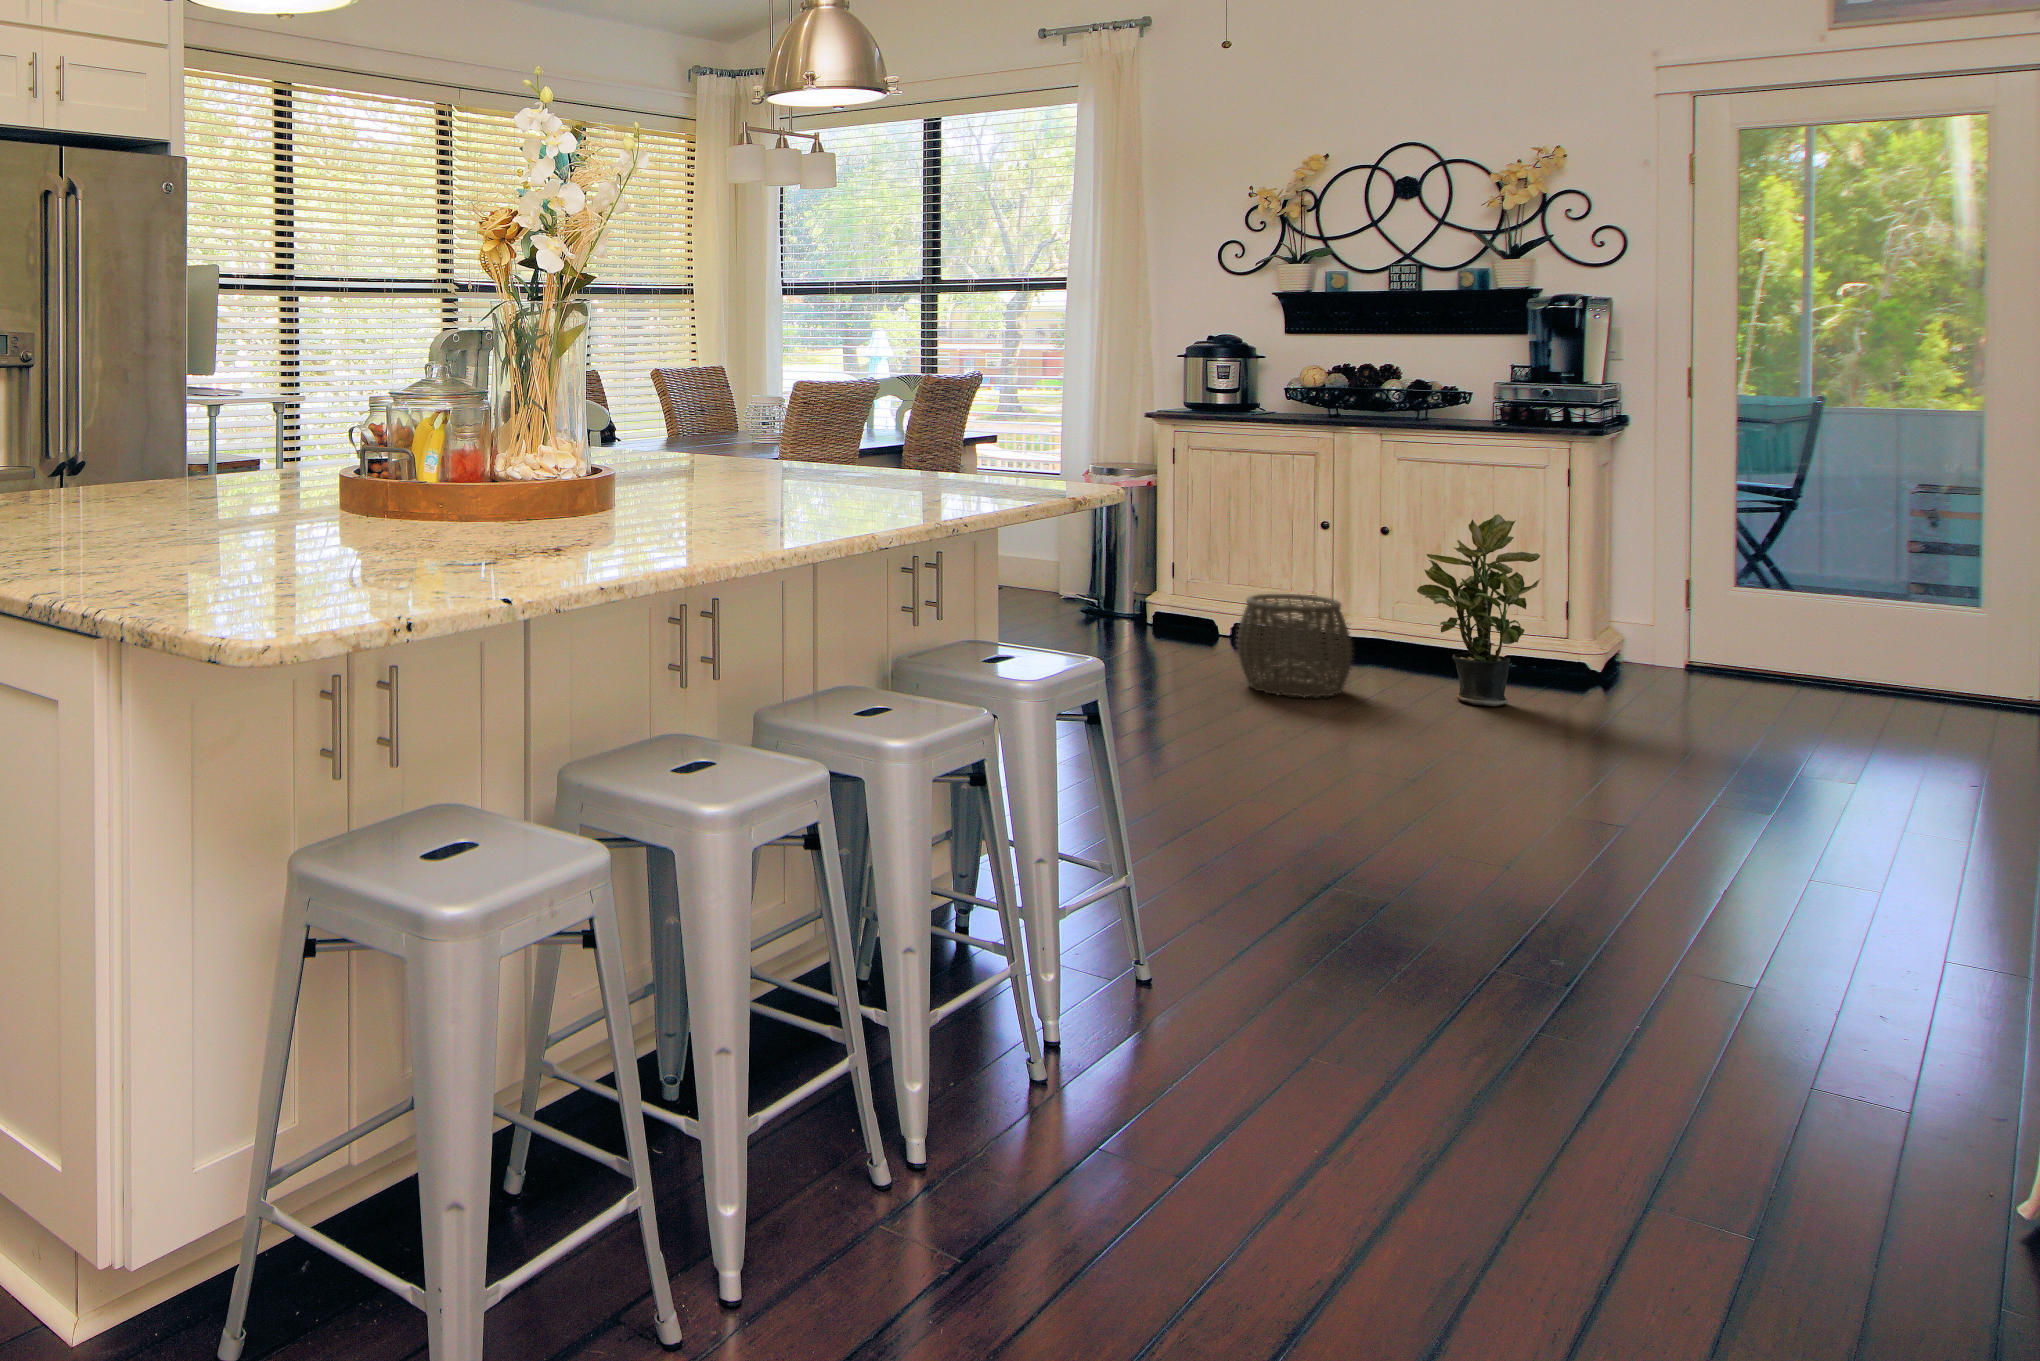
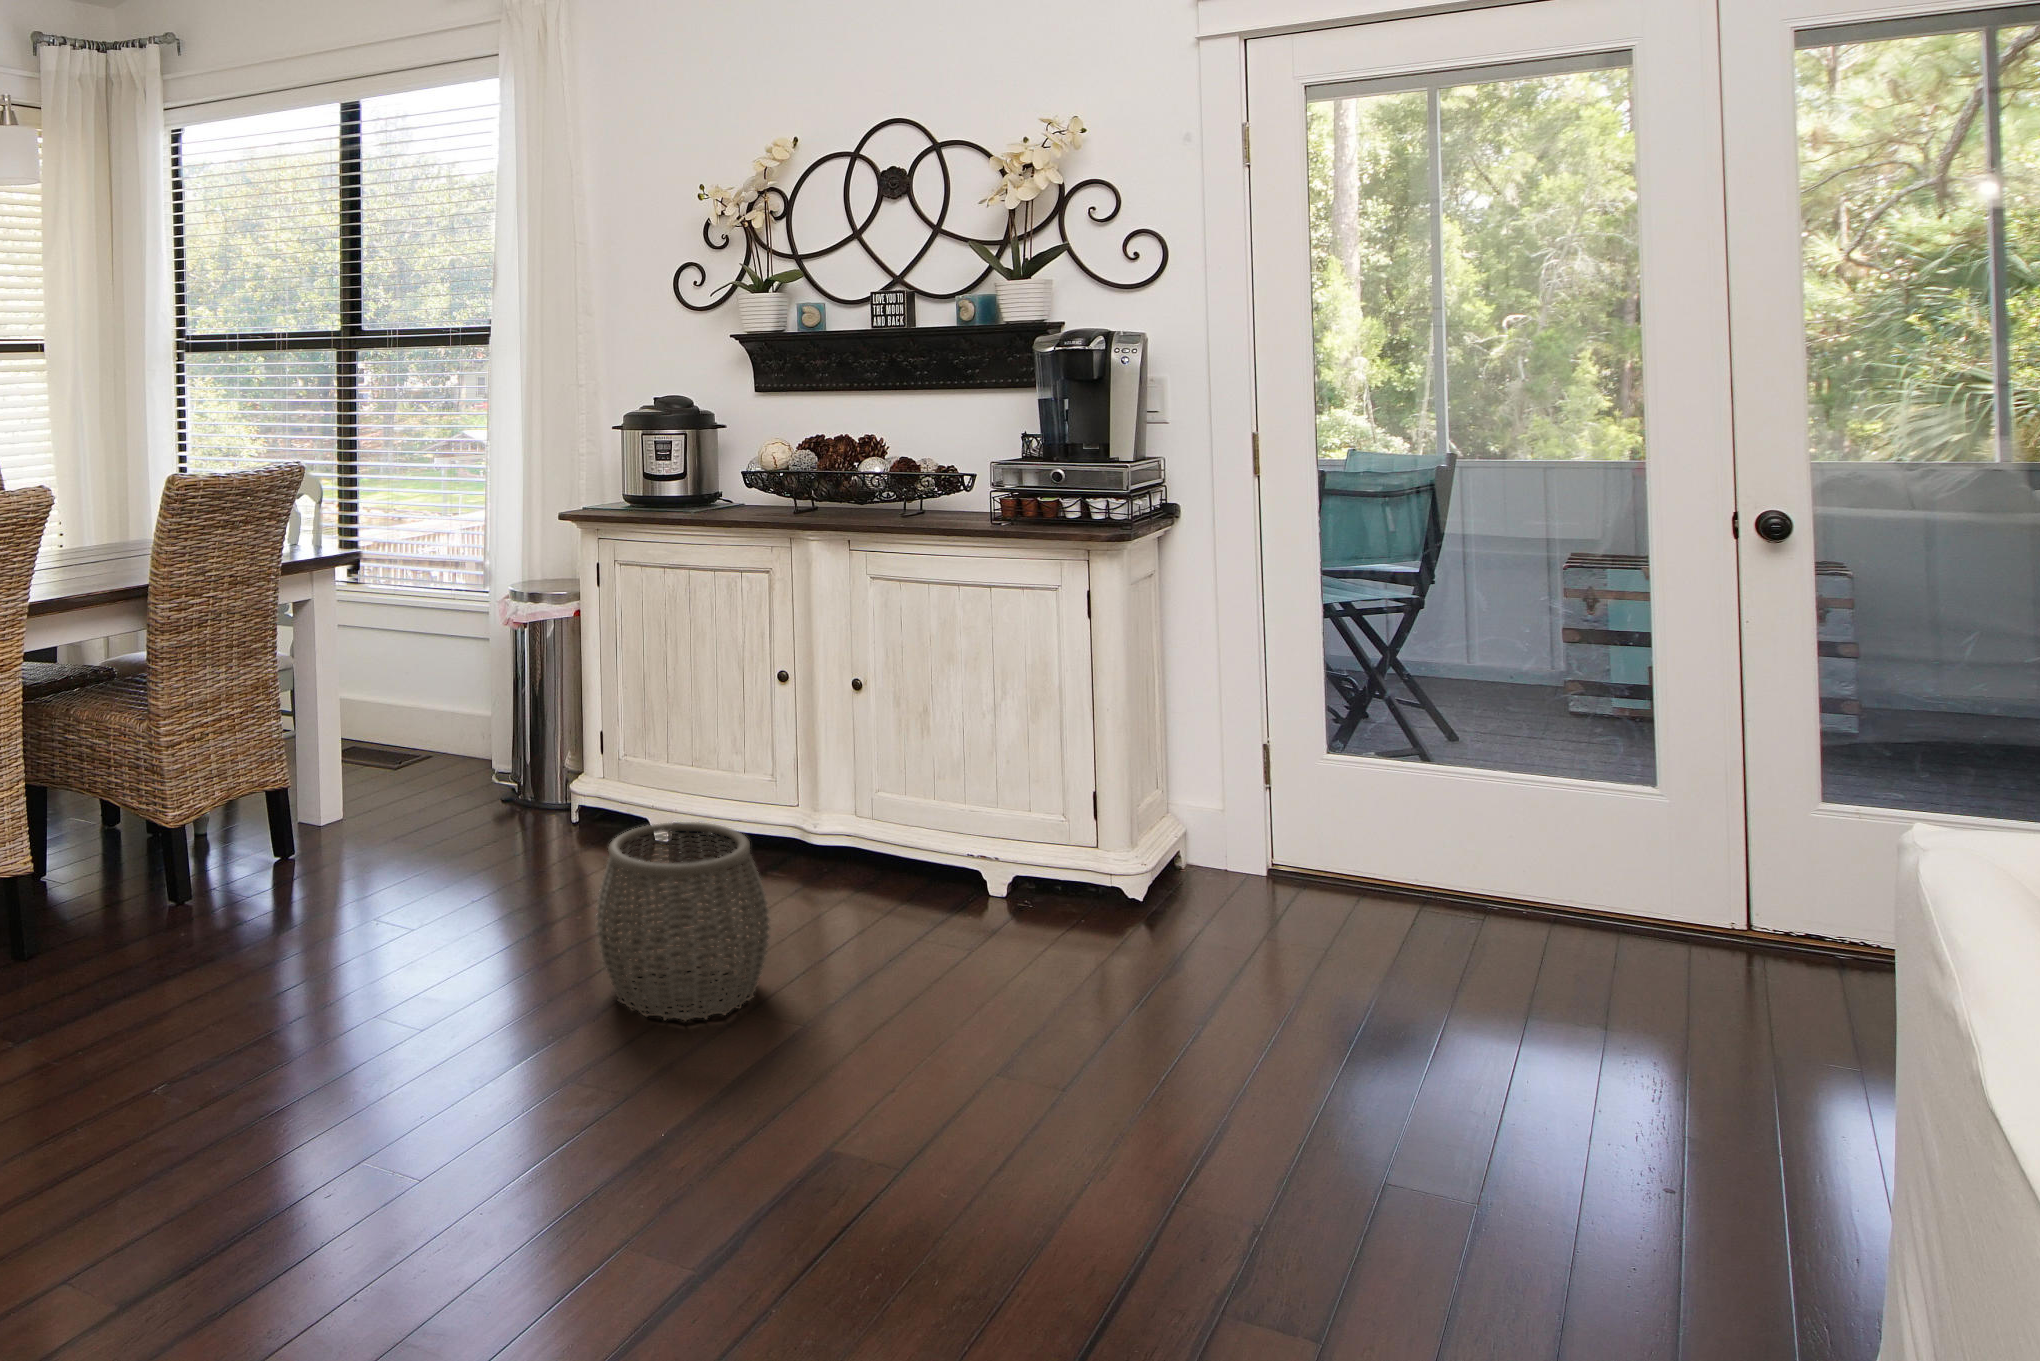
potted plant: present [1417,514,1540,706] -> none [864,688,1039,1016]

